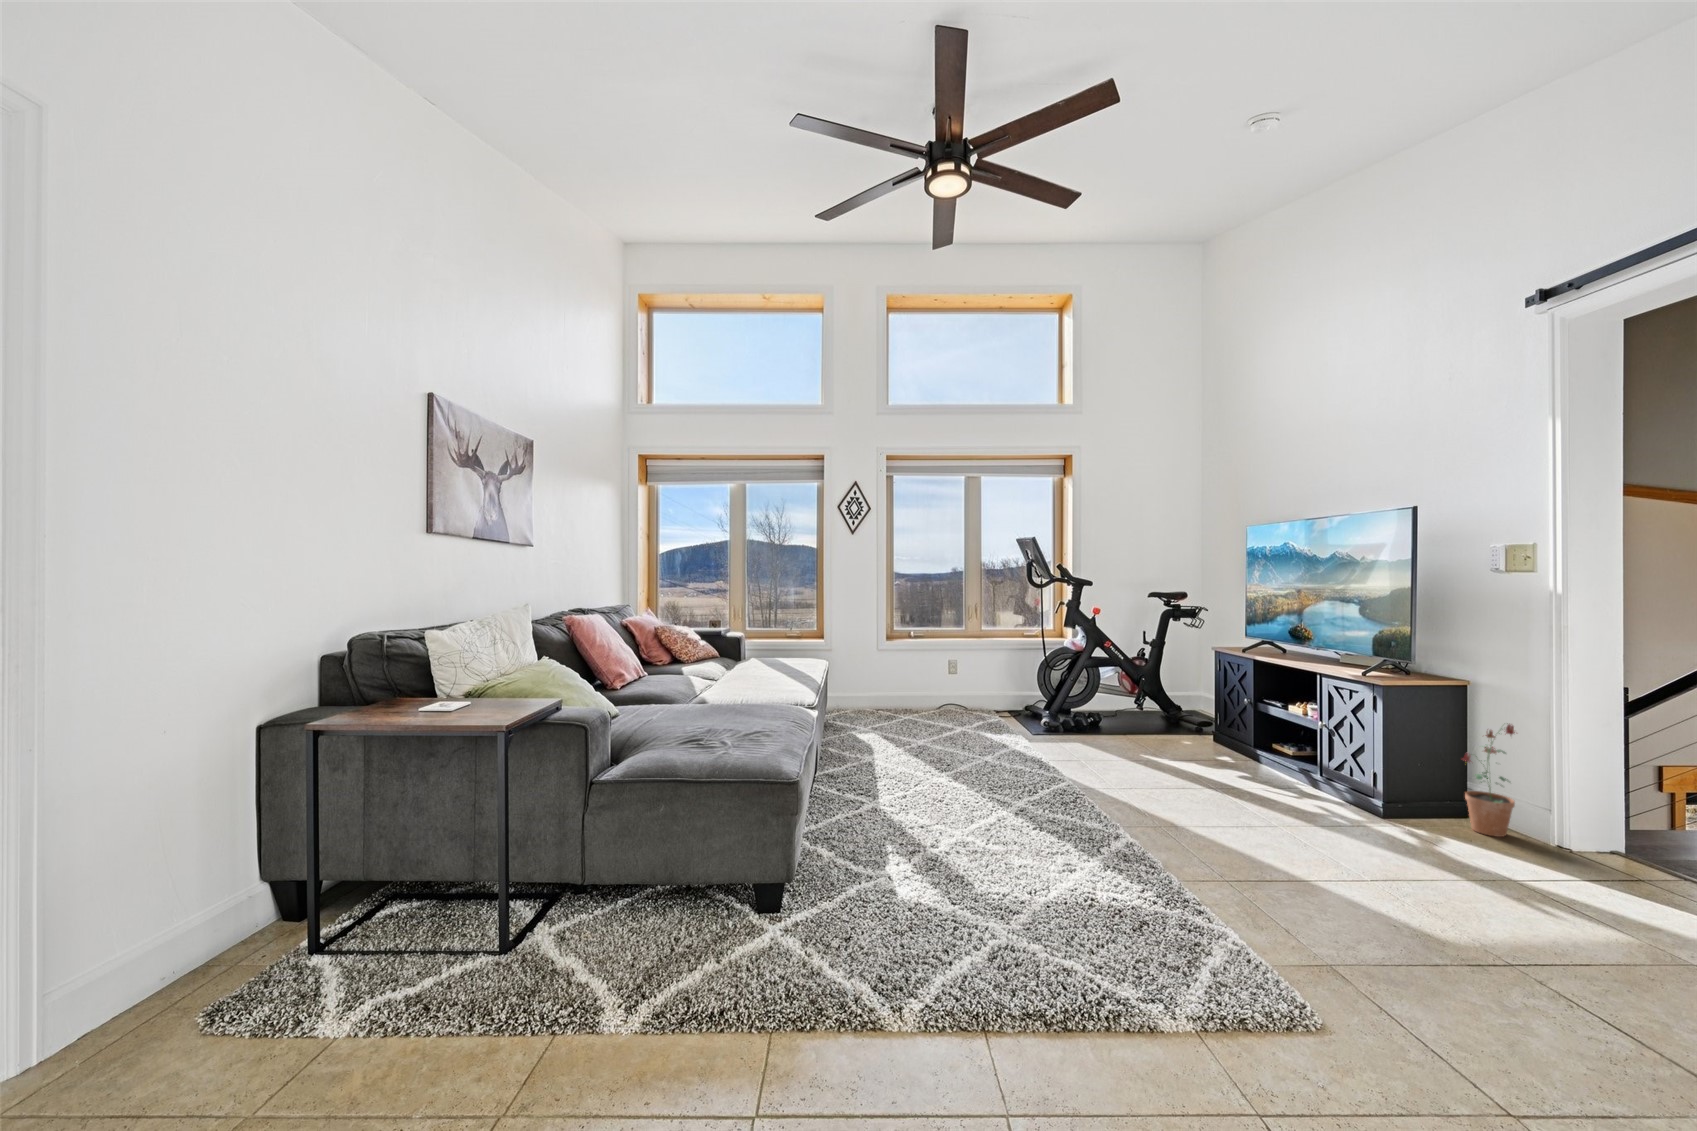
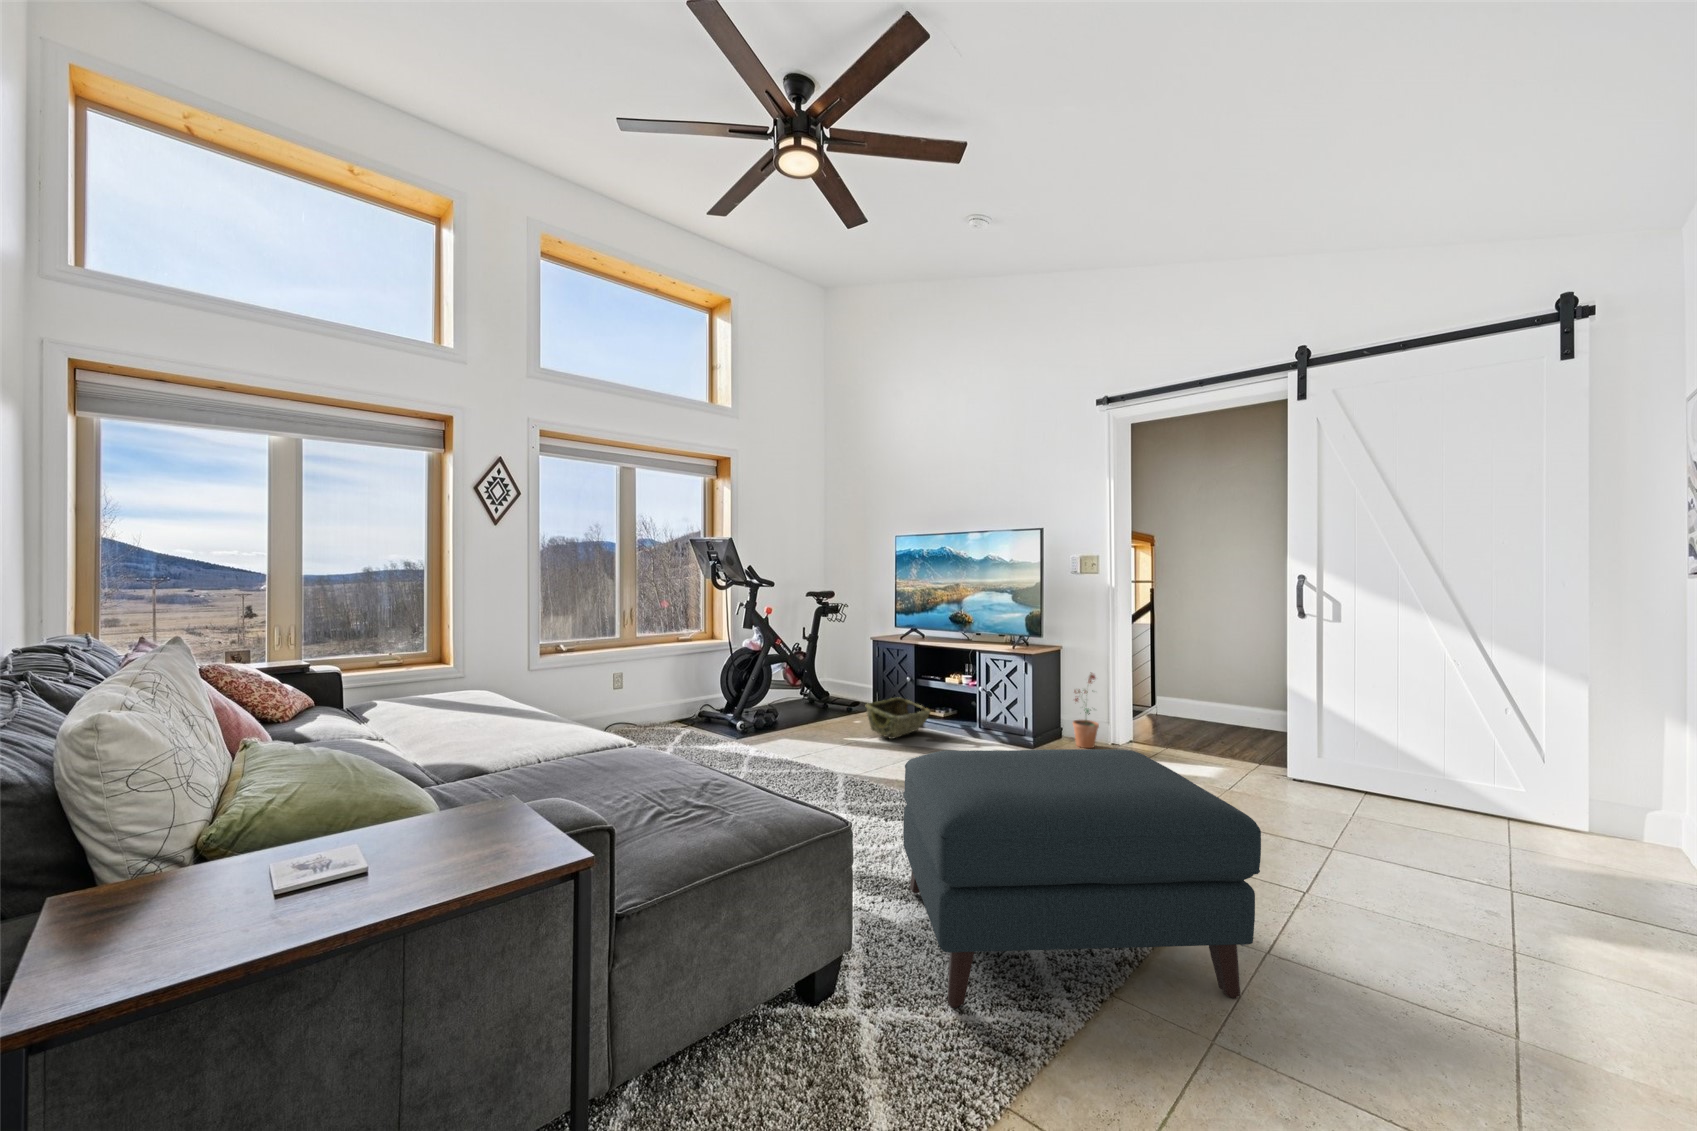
woven basket: none [1171,720,1266,765] -> present [866,698,930,739]
ottoman: none [828,730,1176,1022] -> present [903,749,1261,1008]

